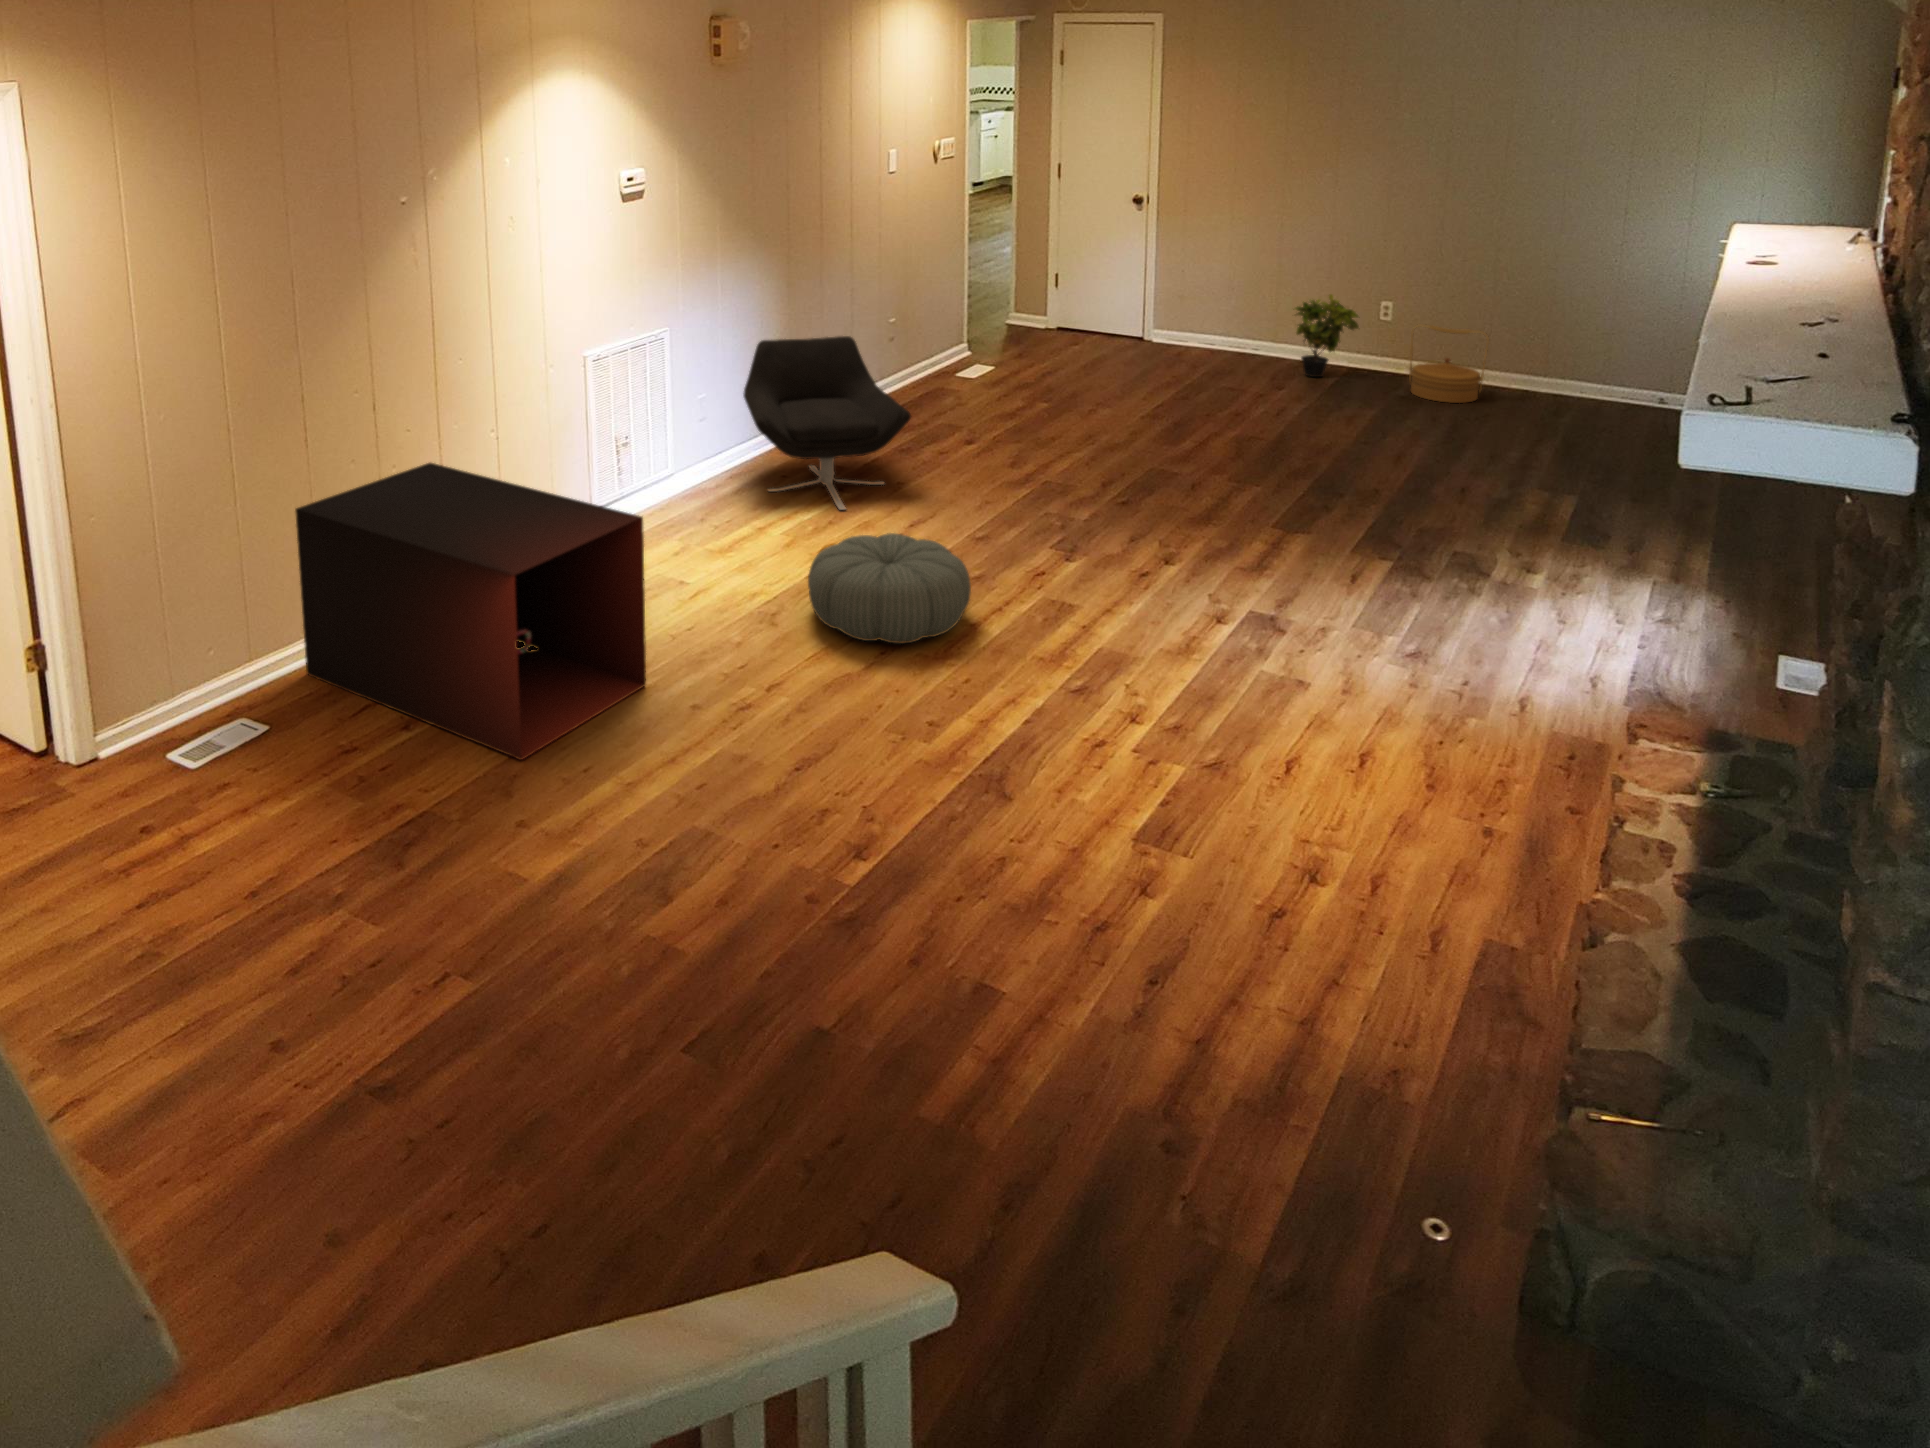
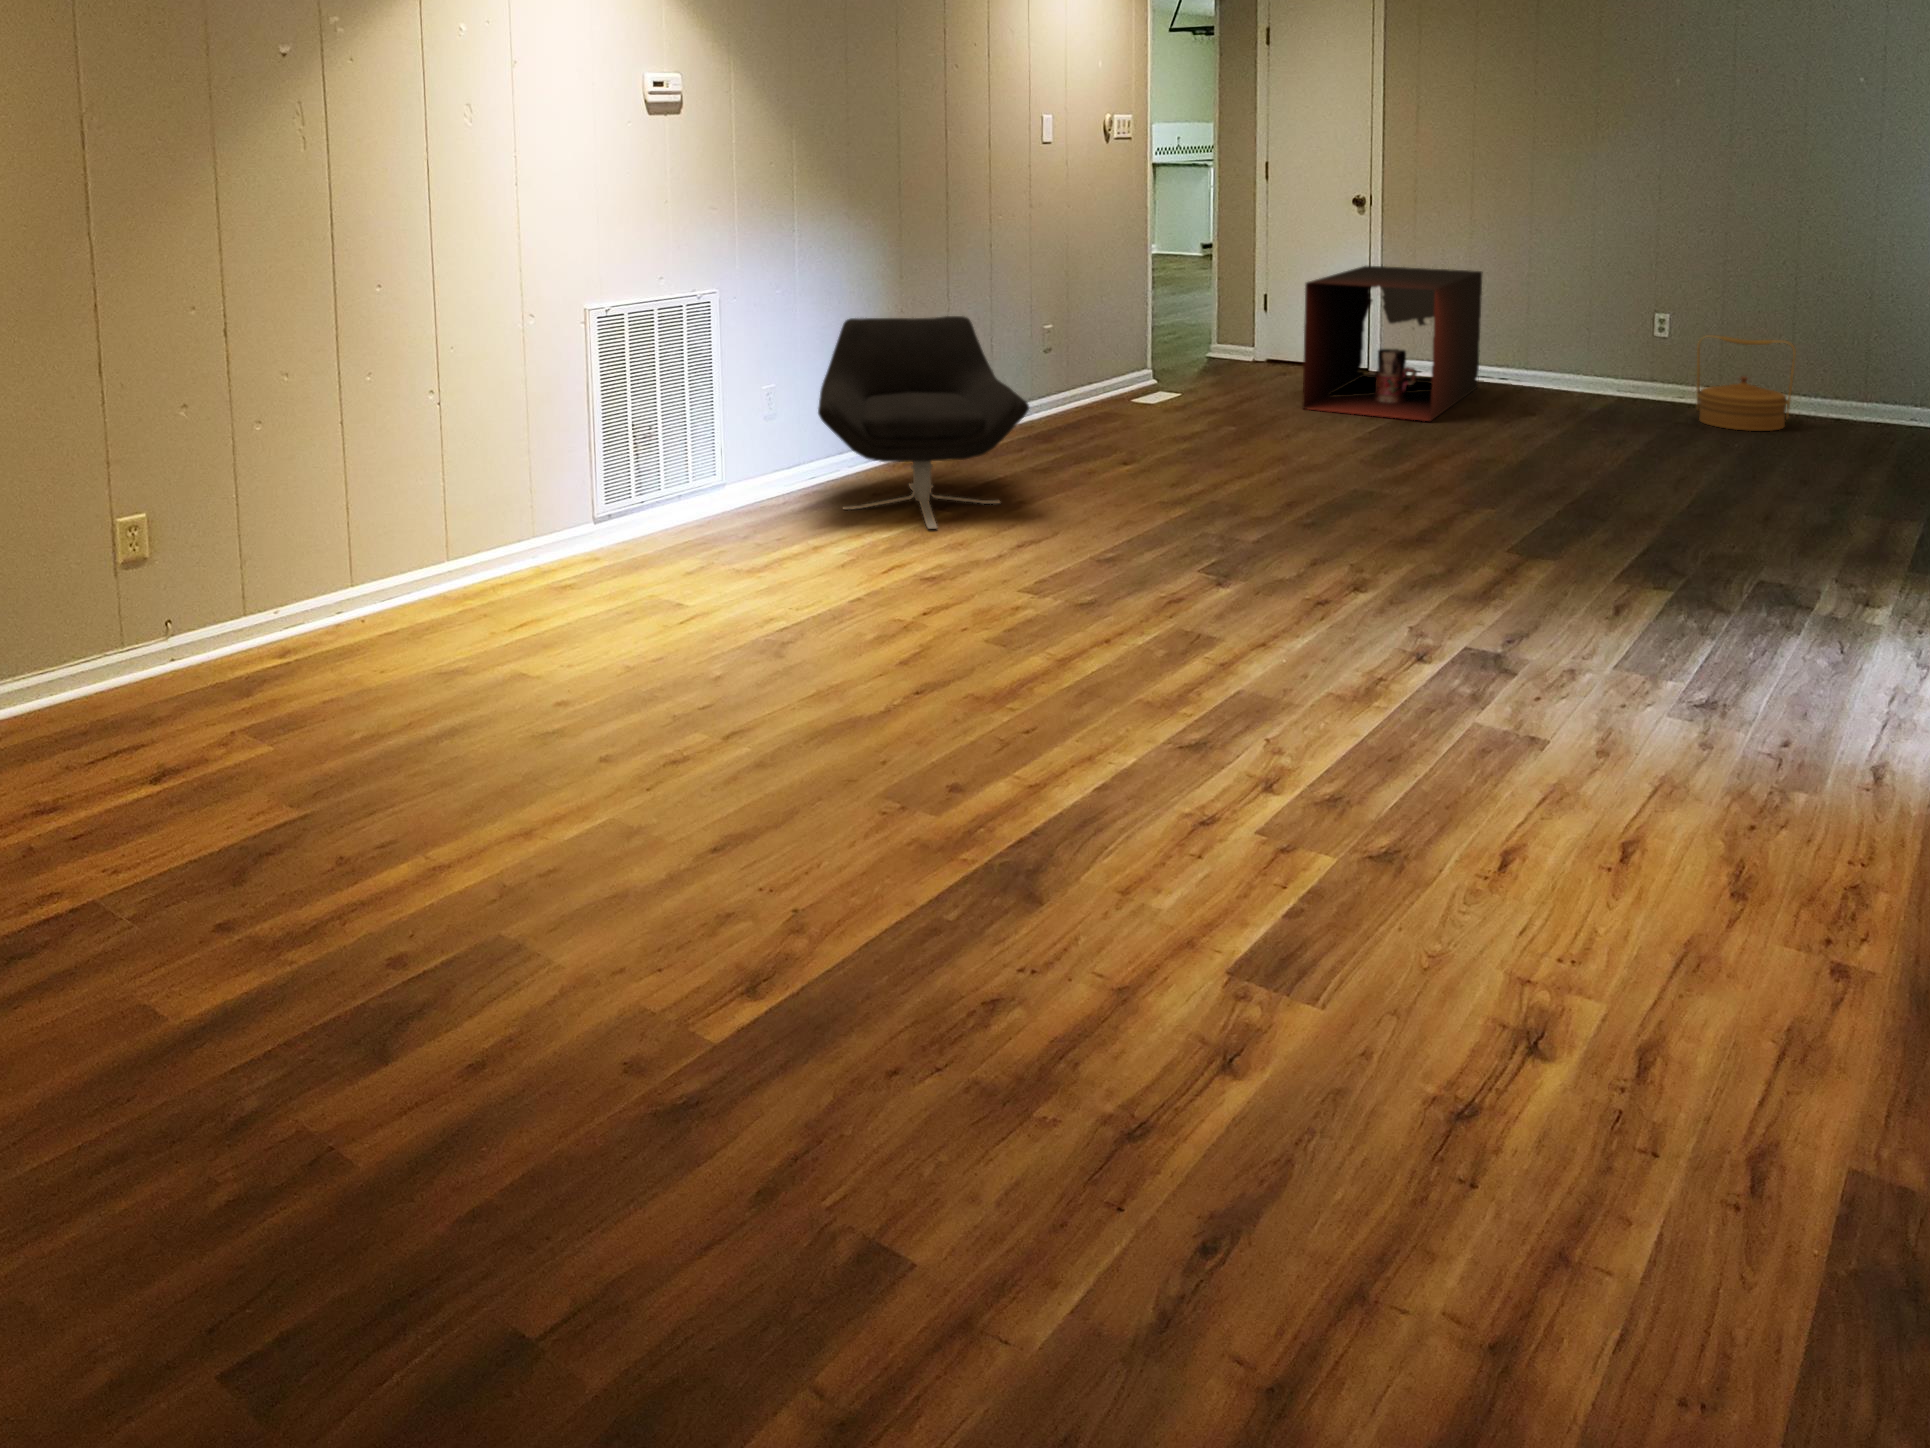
potted plant: present [1293,294,1359,377] -> none [1548,301,1633,406]
storage cabinet: present [295,463,646,760] -> present [1302,266,1483,421]
pouf: present [808,533,971,643] -> none [825,535,1060,682]

